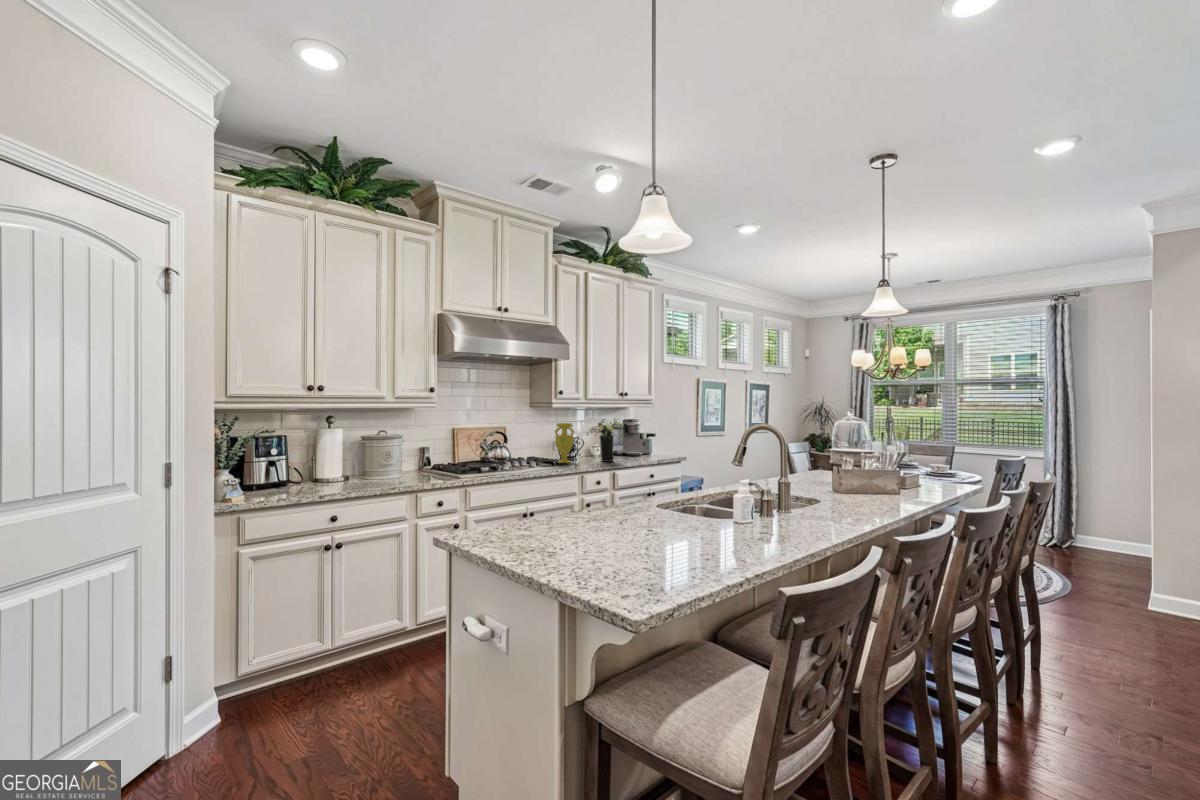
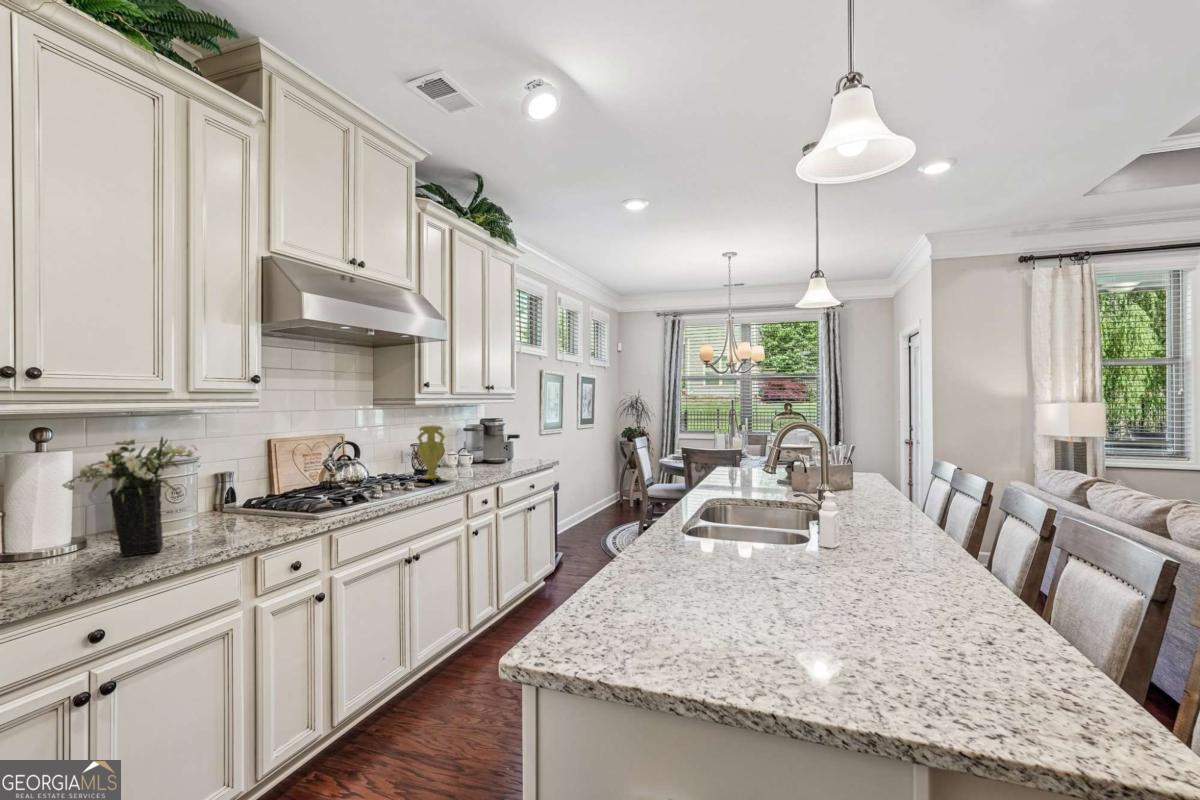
flower arrangement: present [586,419,623,462] -> present [62,437,197,556]

